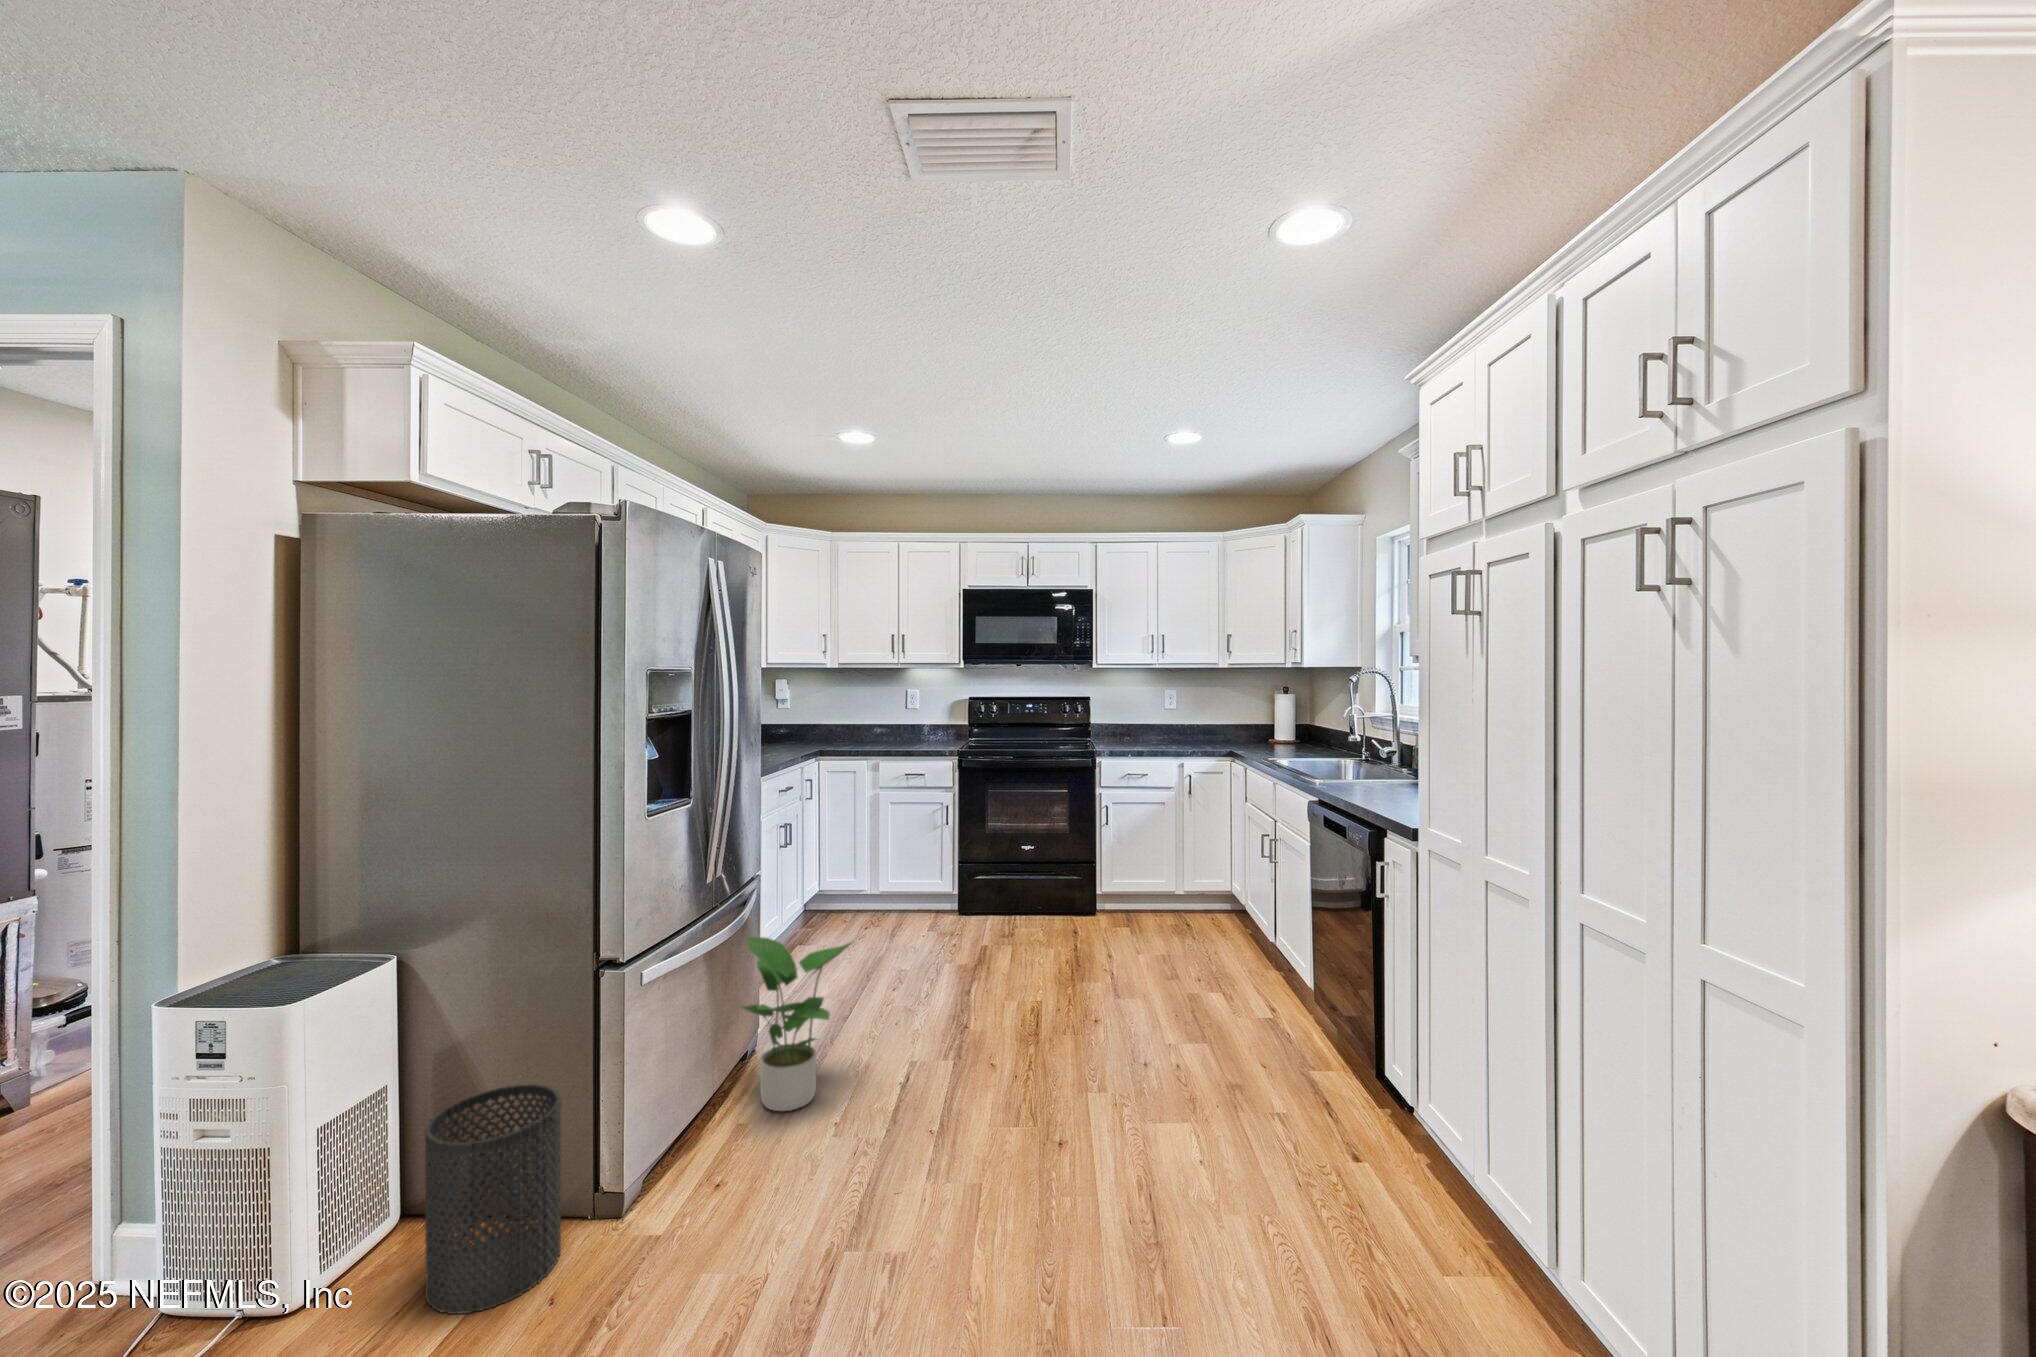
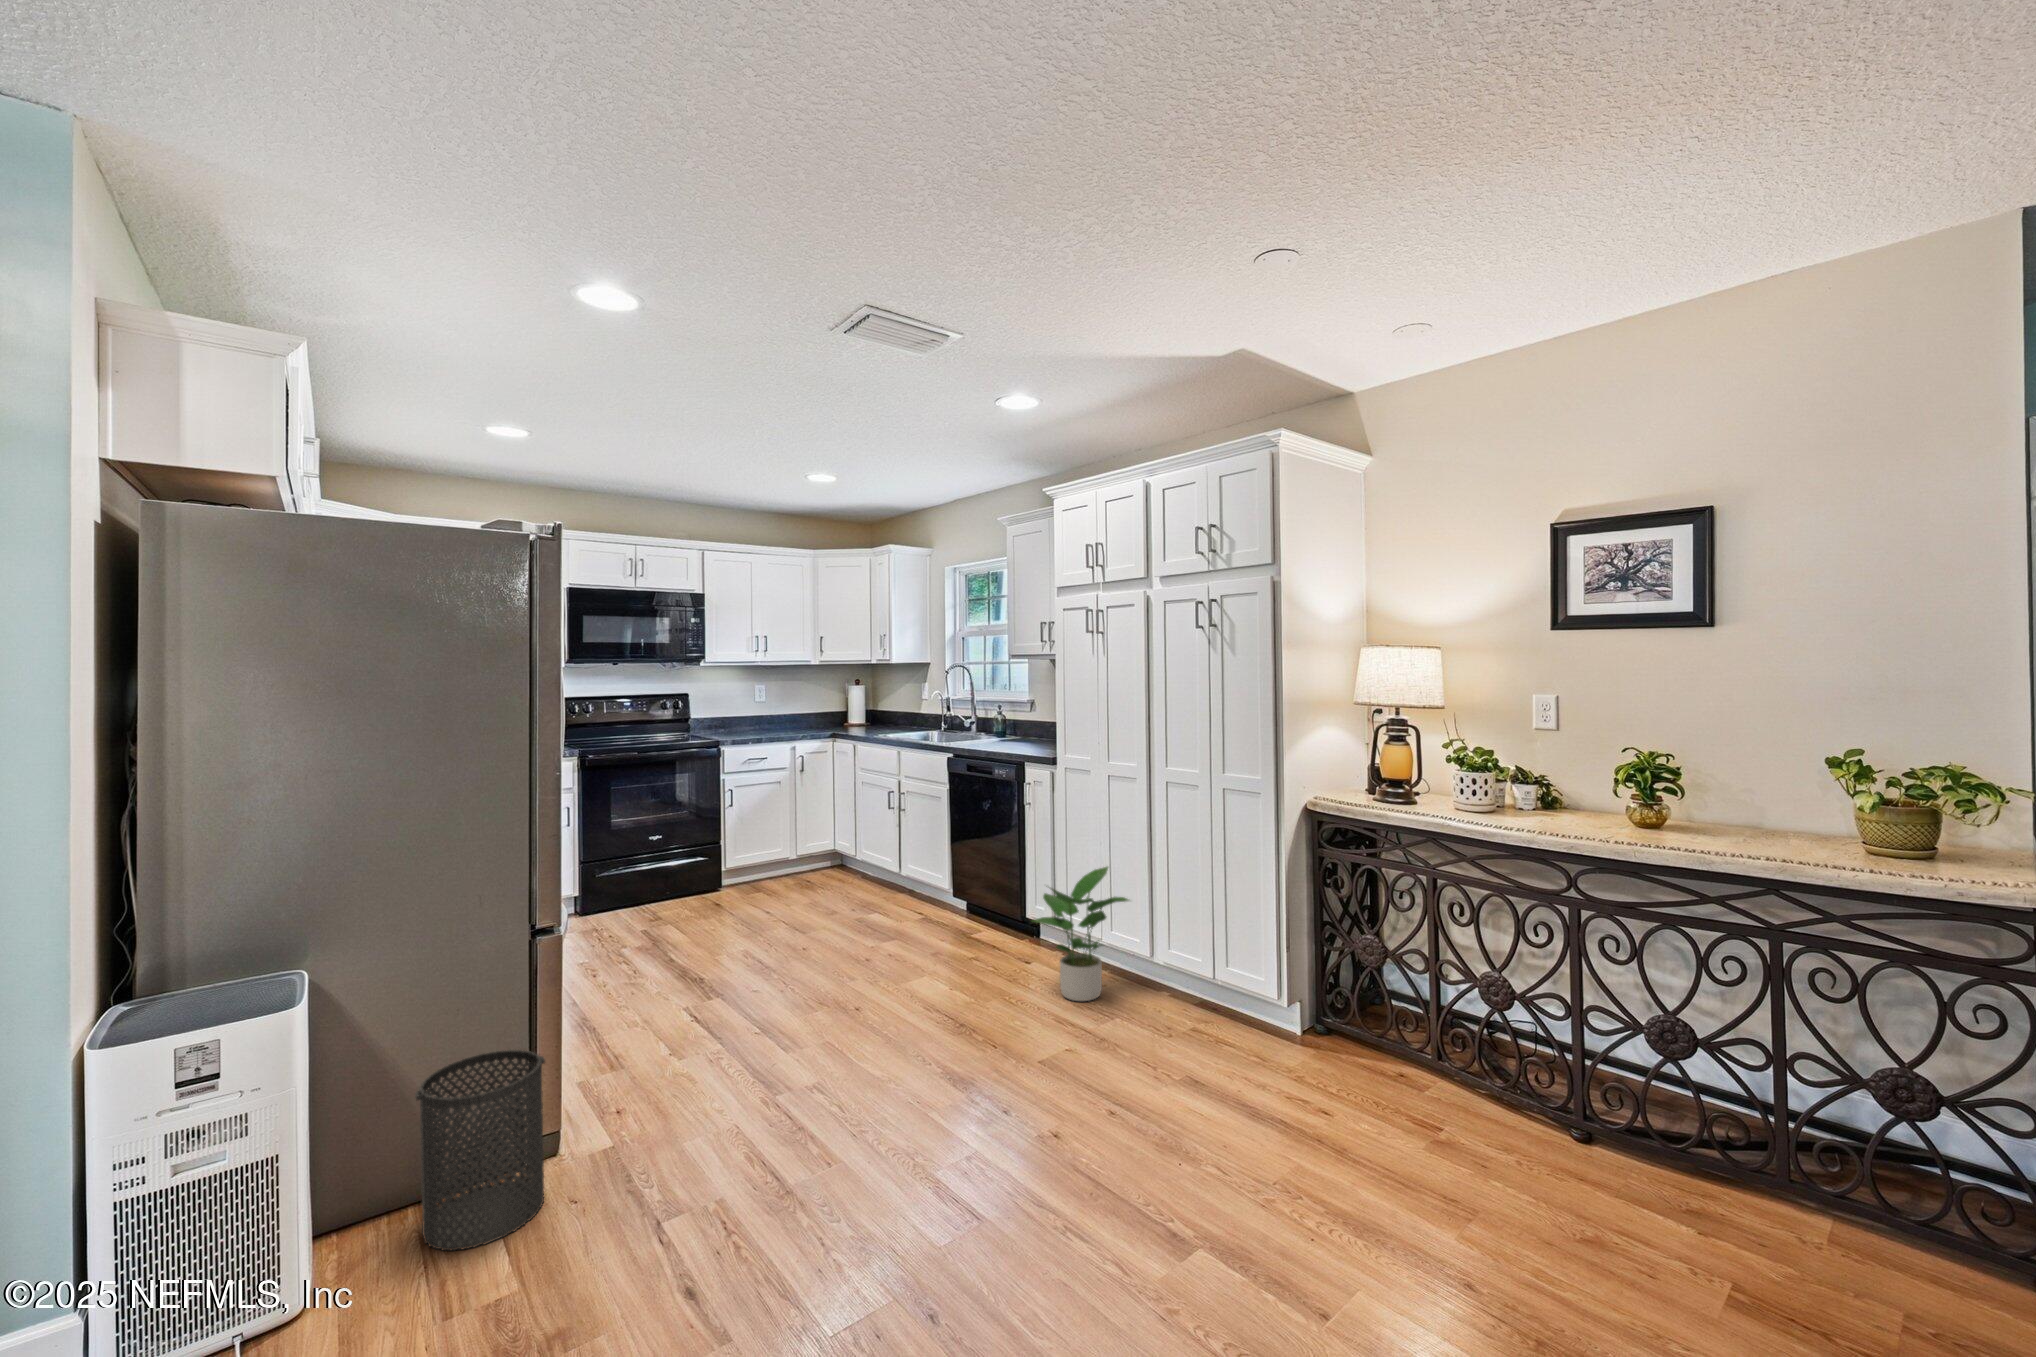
potted plant: present [741,937,852,1111] -> present [1033,867,1129,1001]

